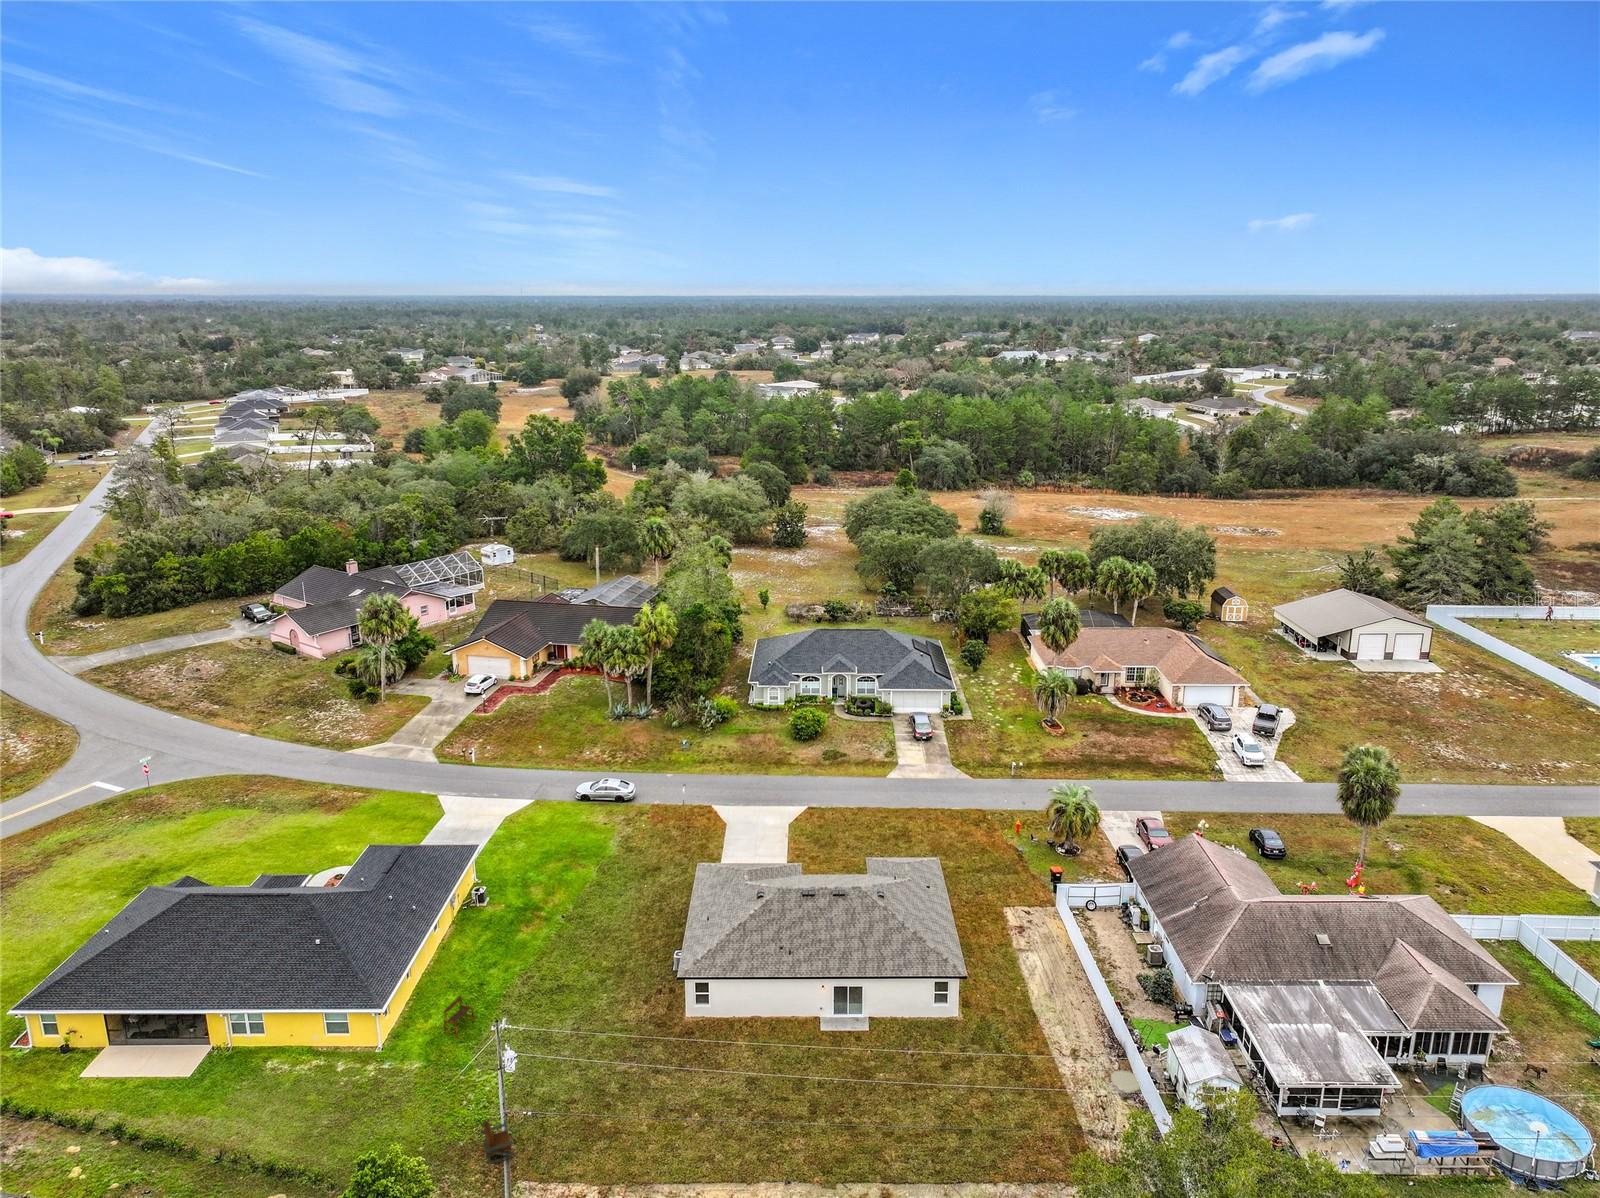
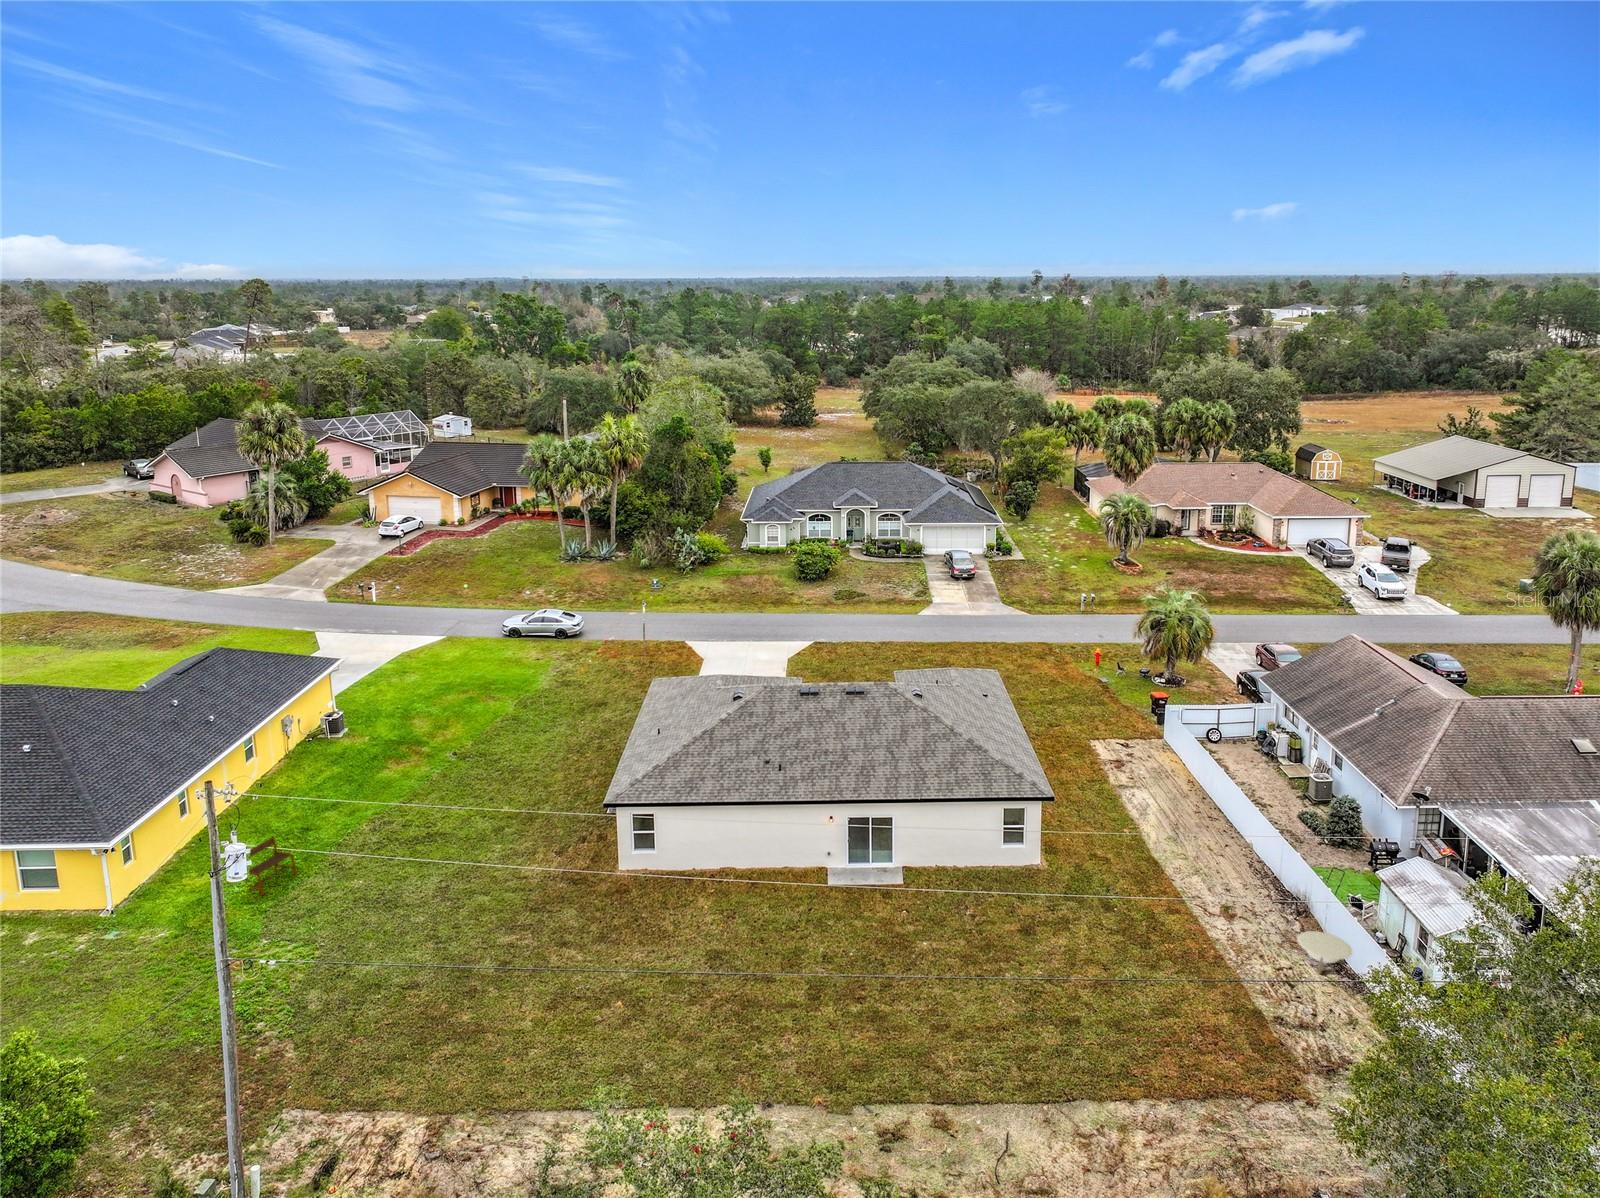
lounge chair: present [480,1121,513,1164] -> none [245,1004,299,1079]

